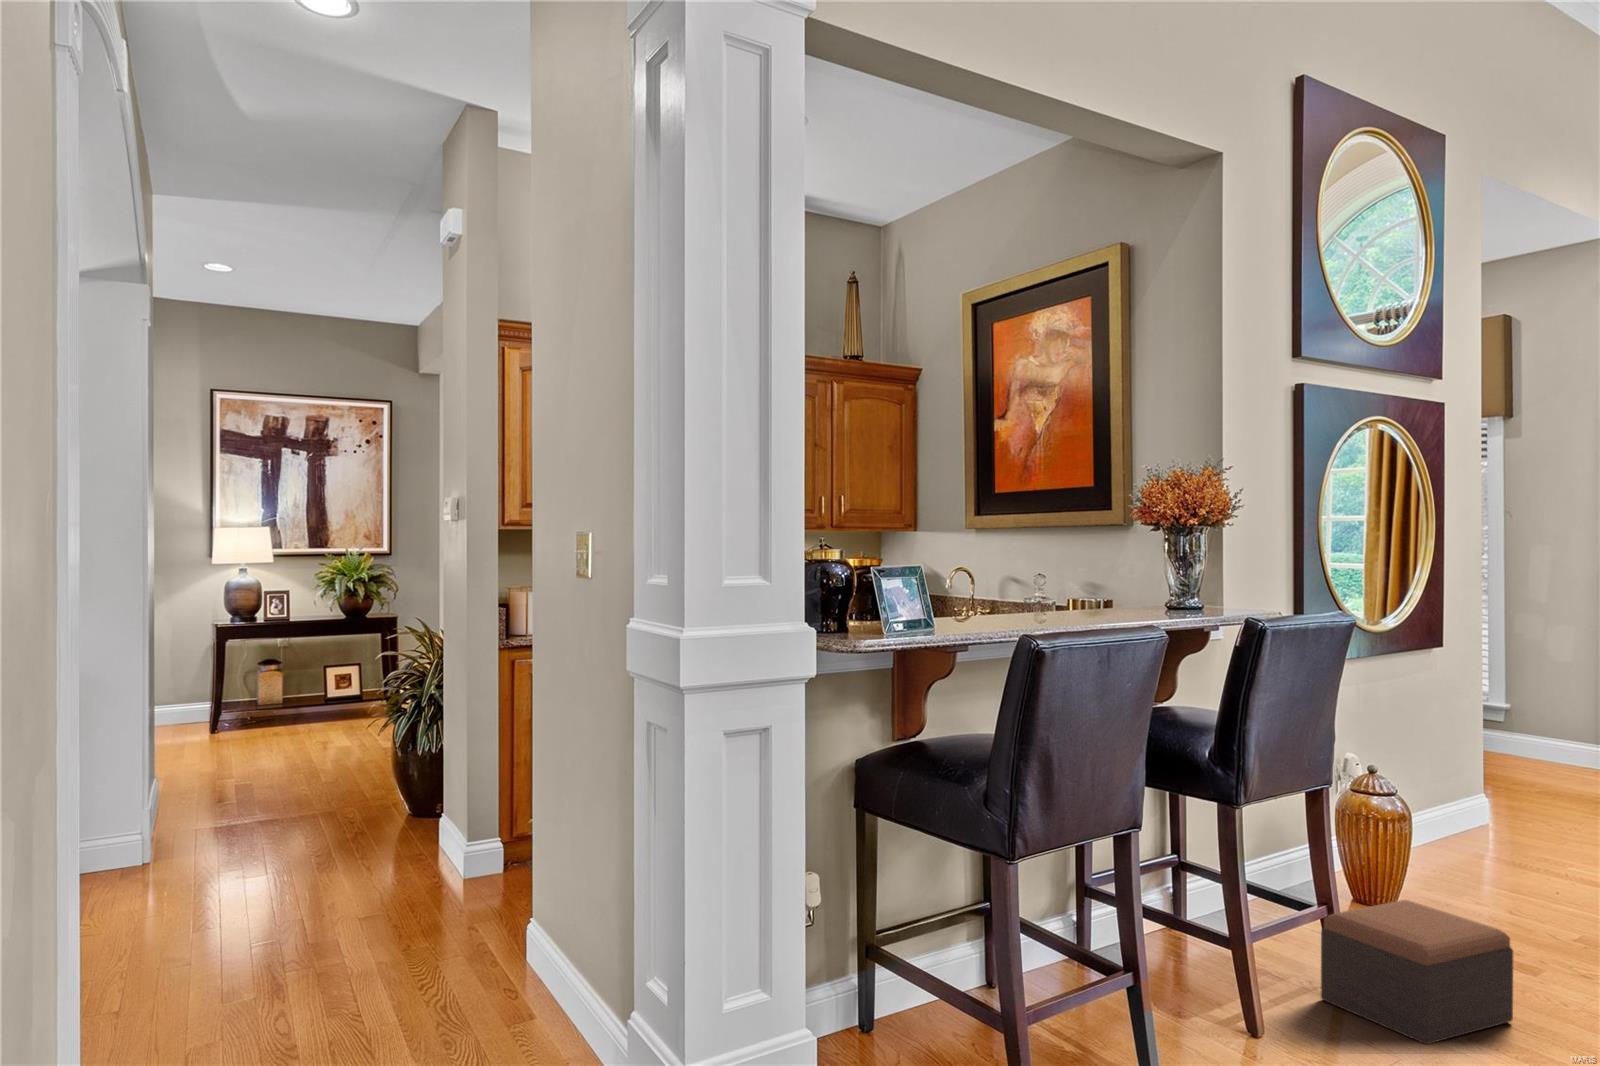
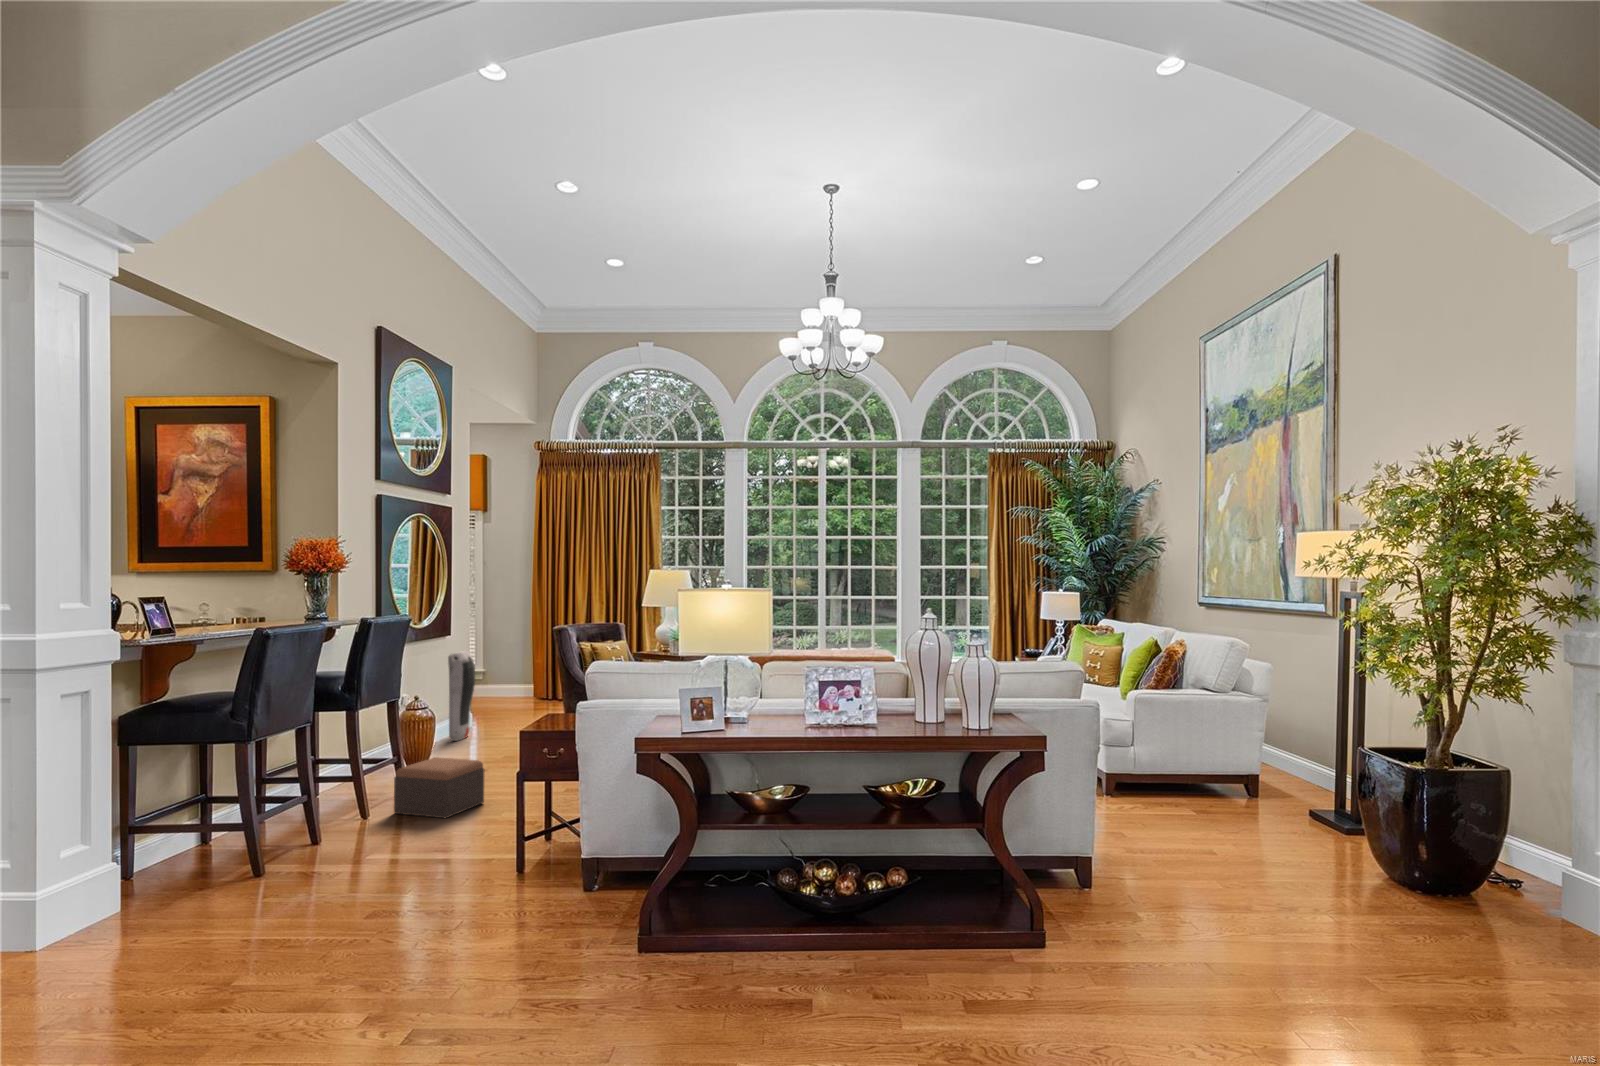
air purifier: none [1437,674,1492,840] -> present [448,651,475,741]

